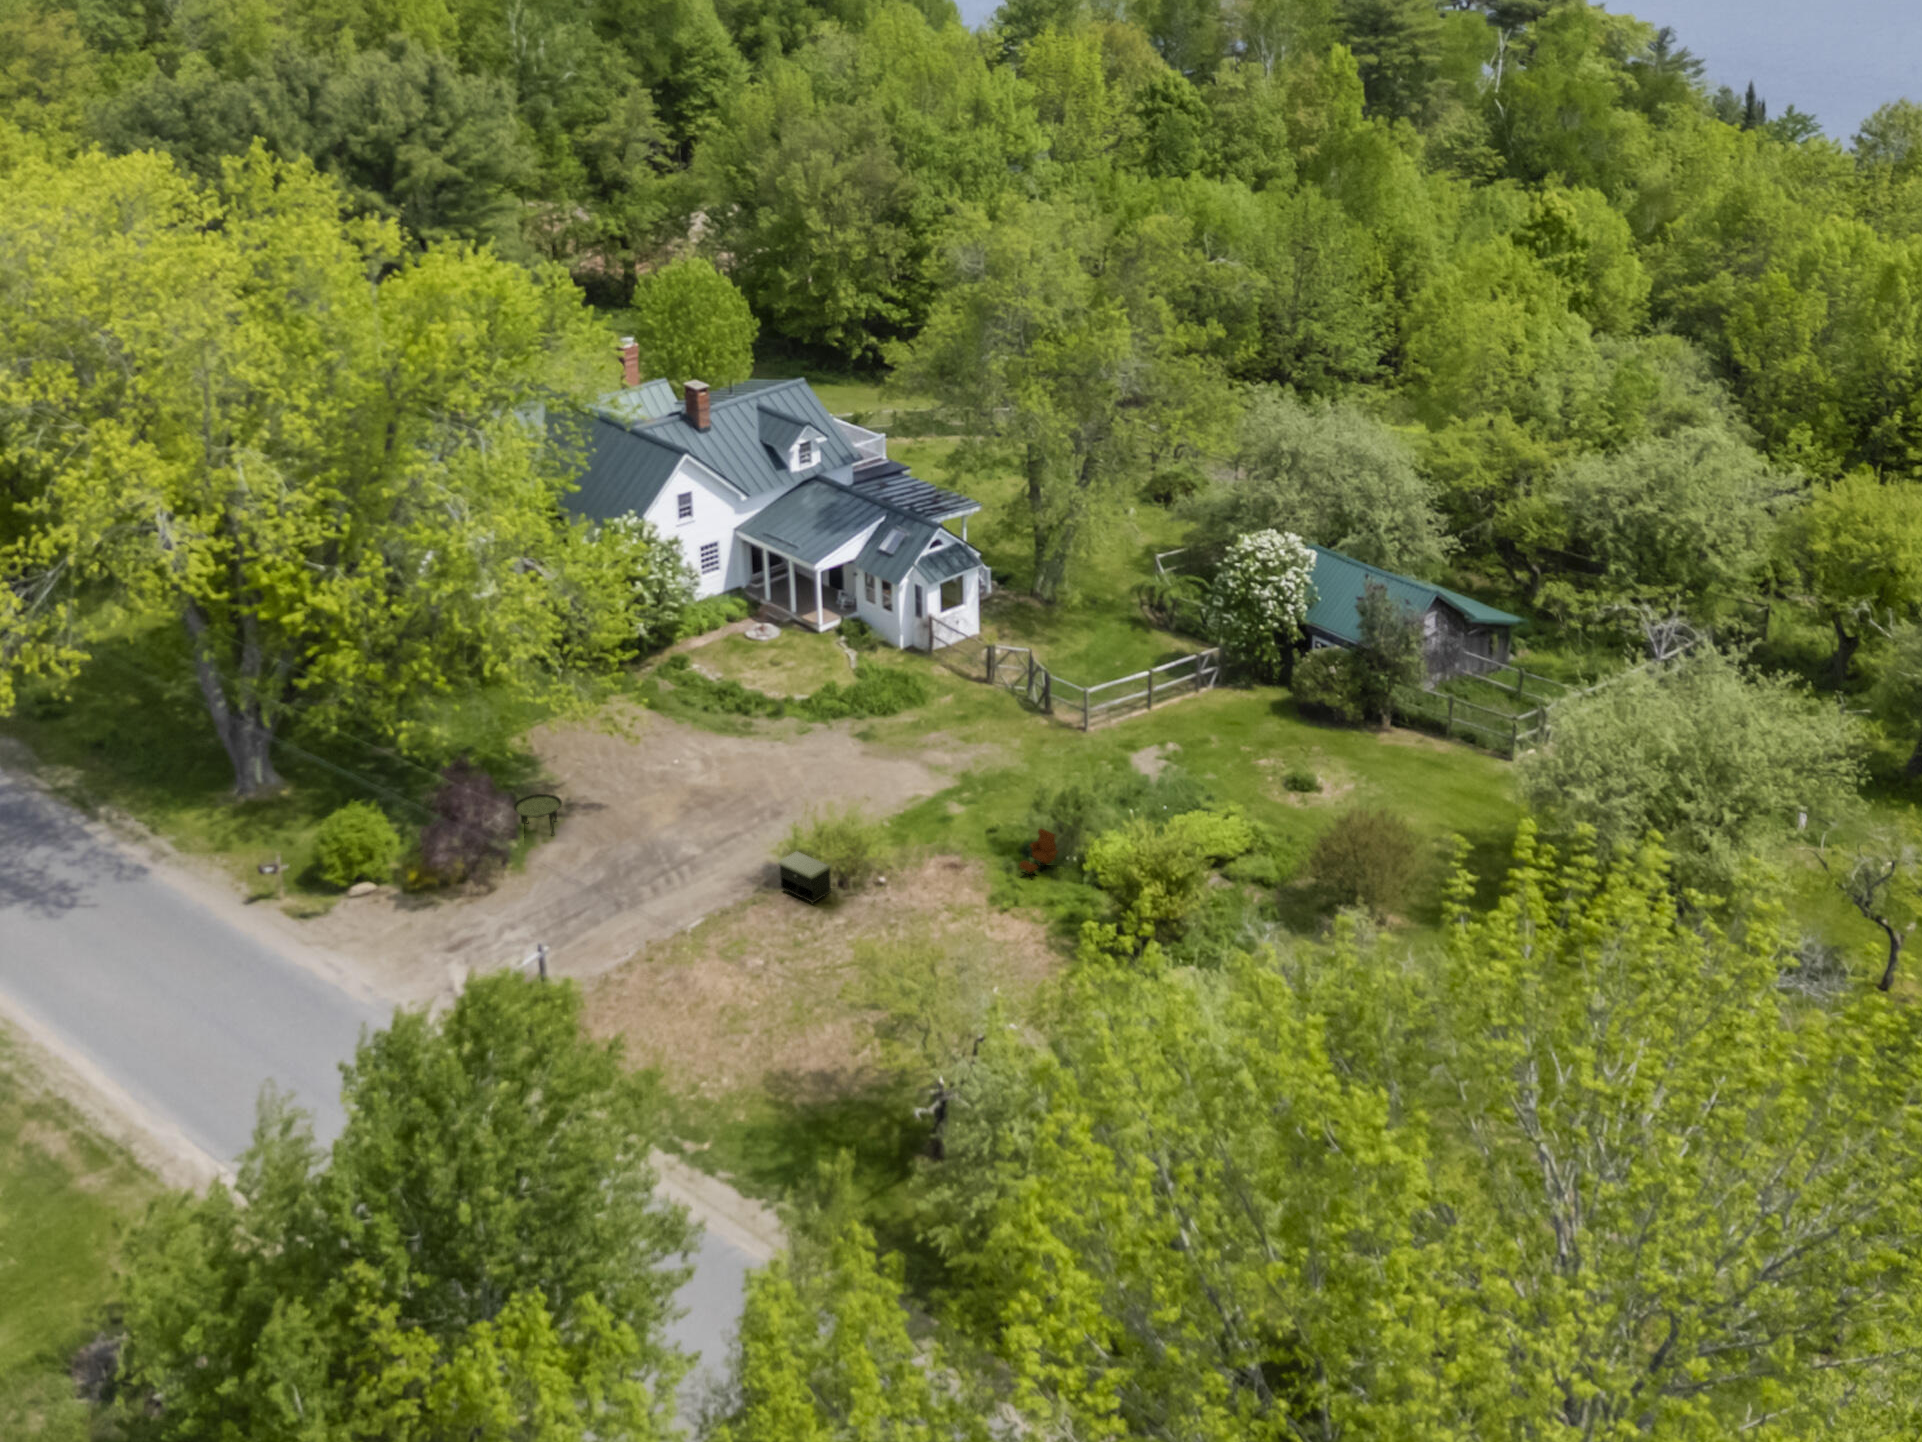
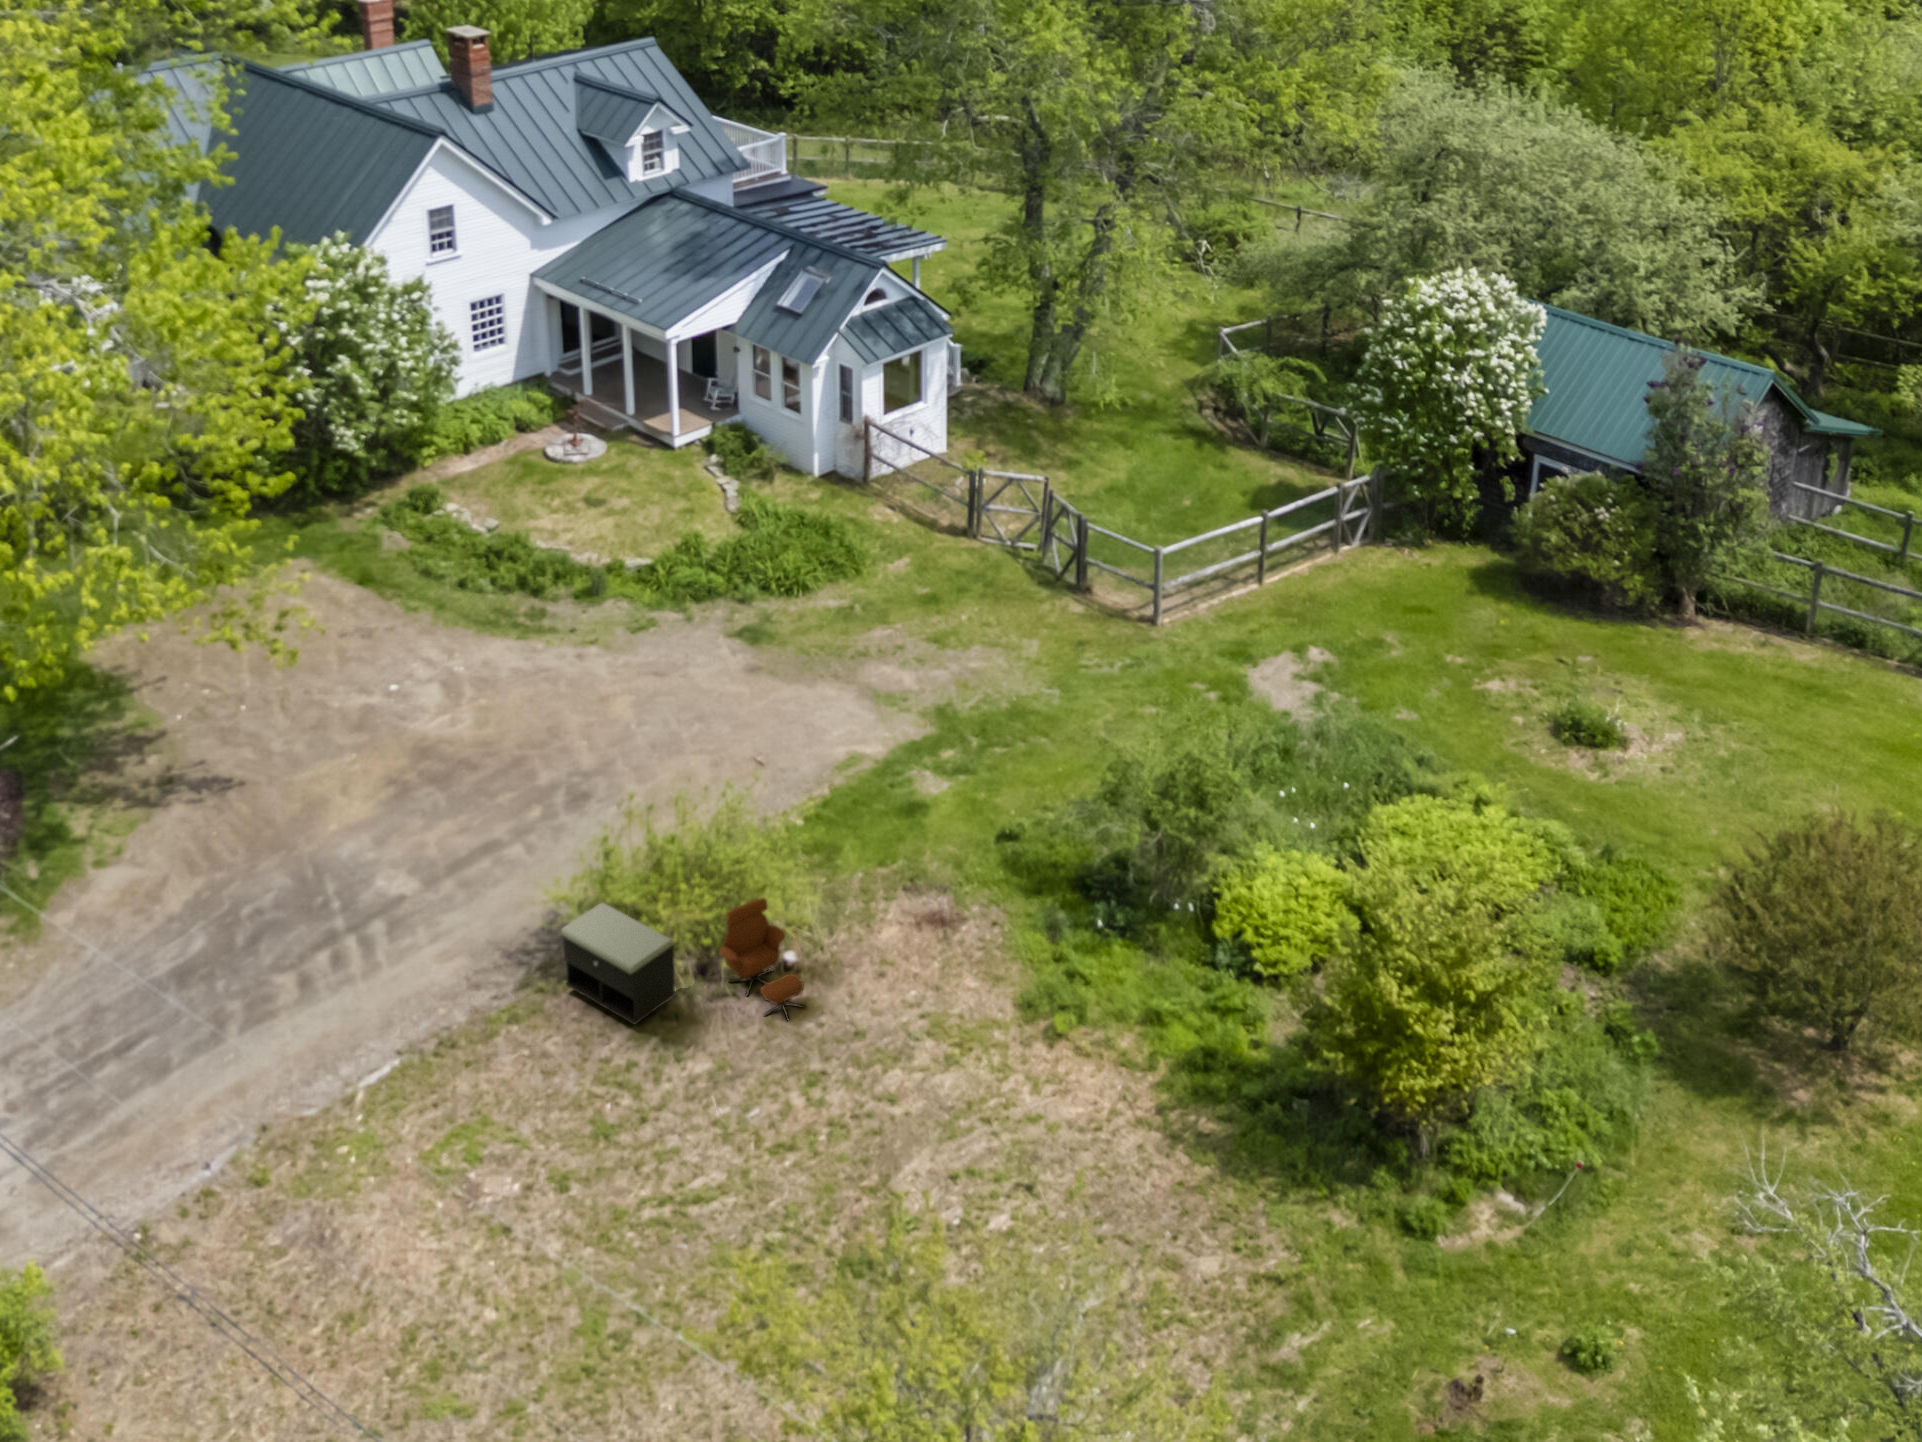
round table: present [514,794,562,835] -> none [21,764,127,859]
lounge chair: present [1019,829,1058,875] -> present [719,898,804,1020]

